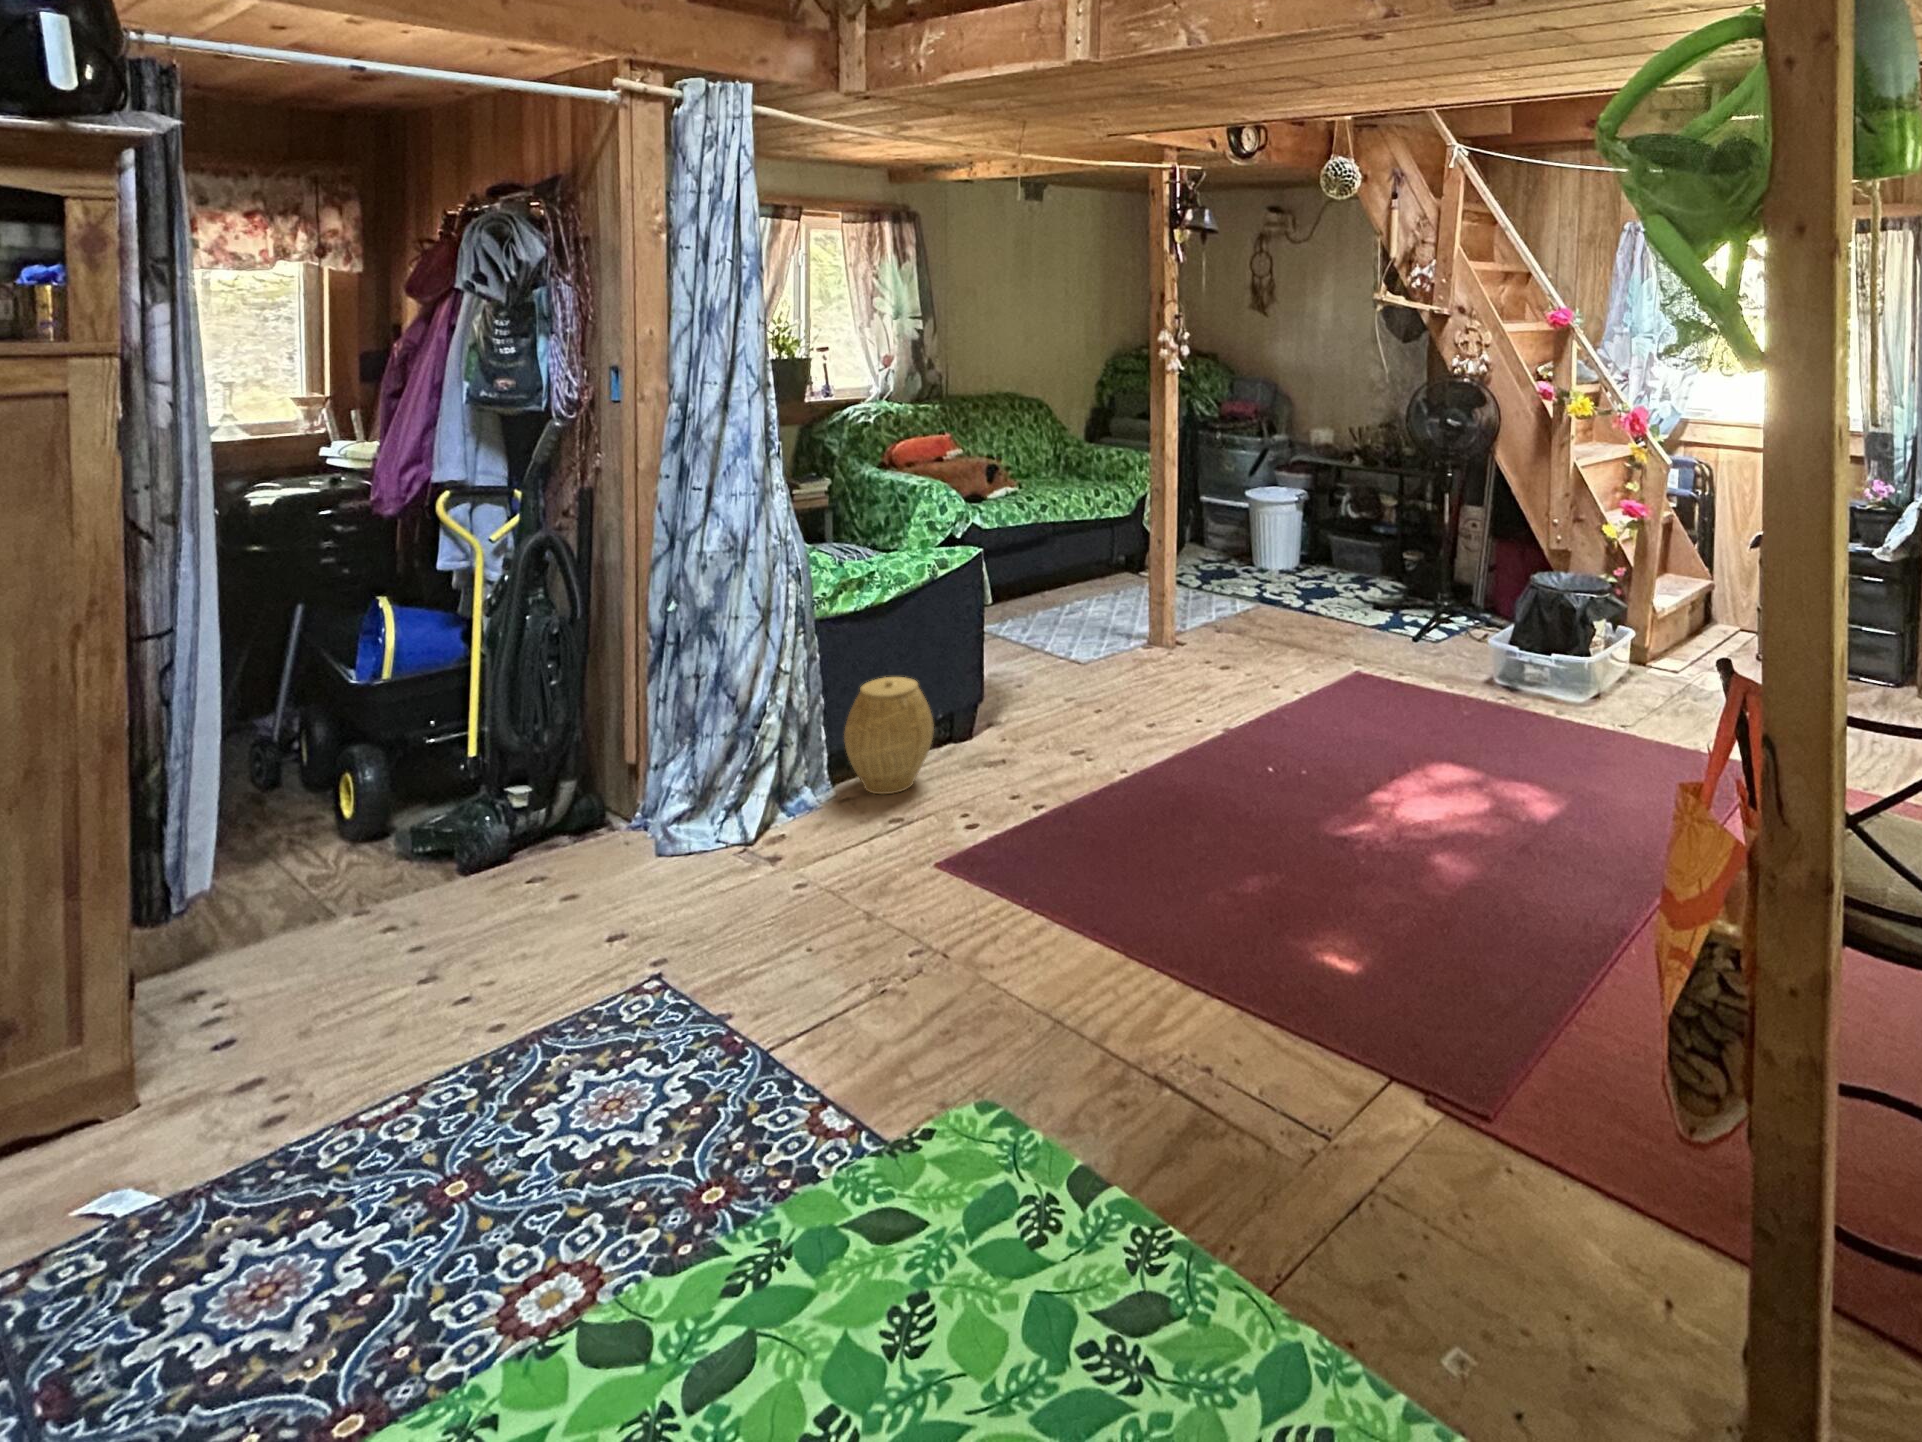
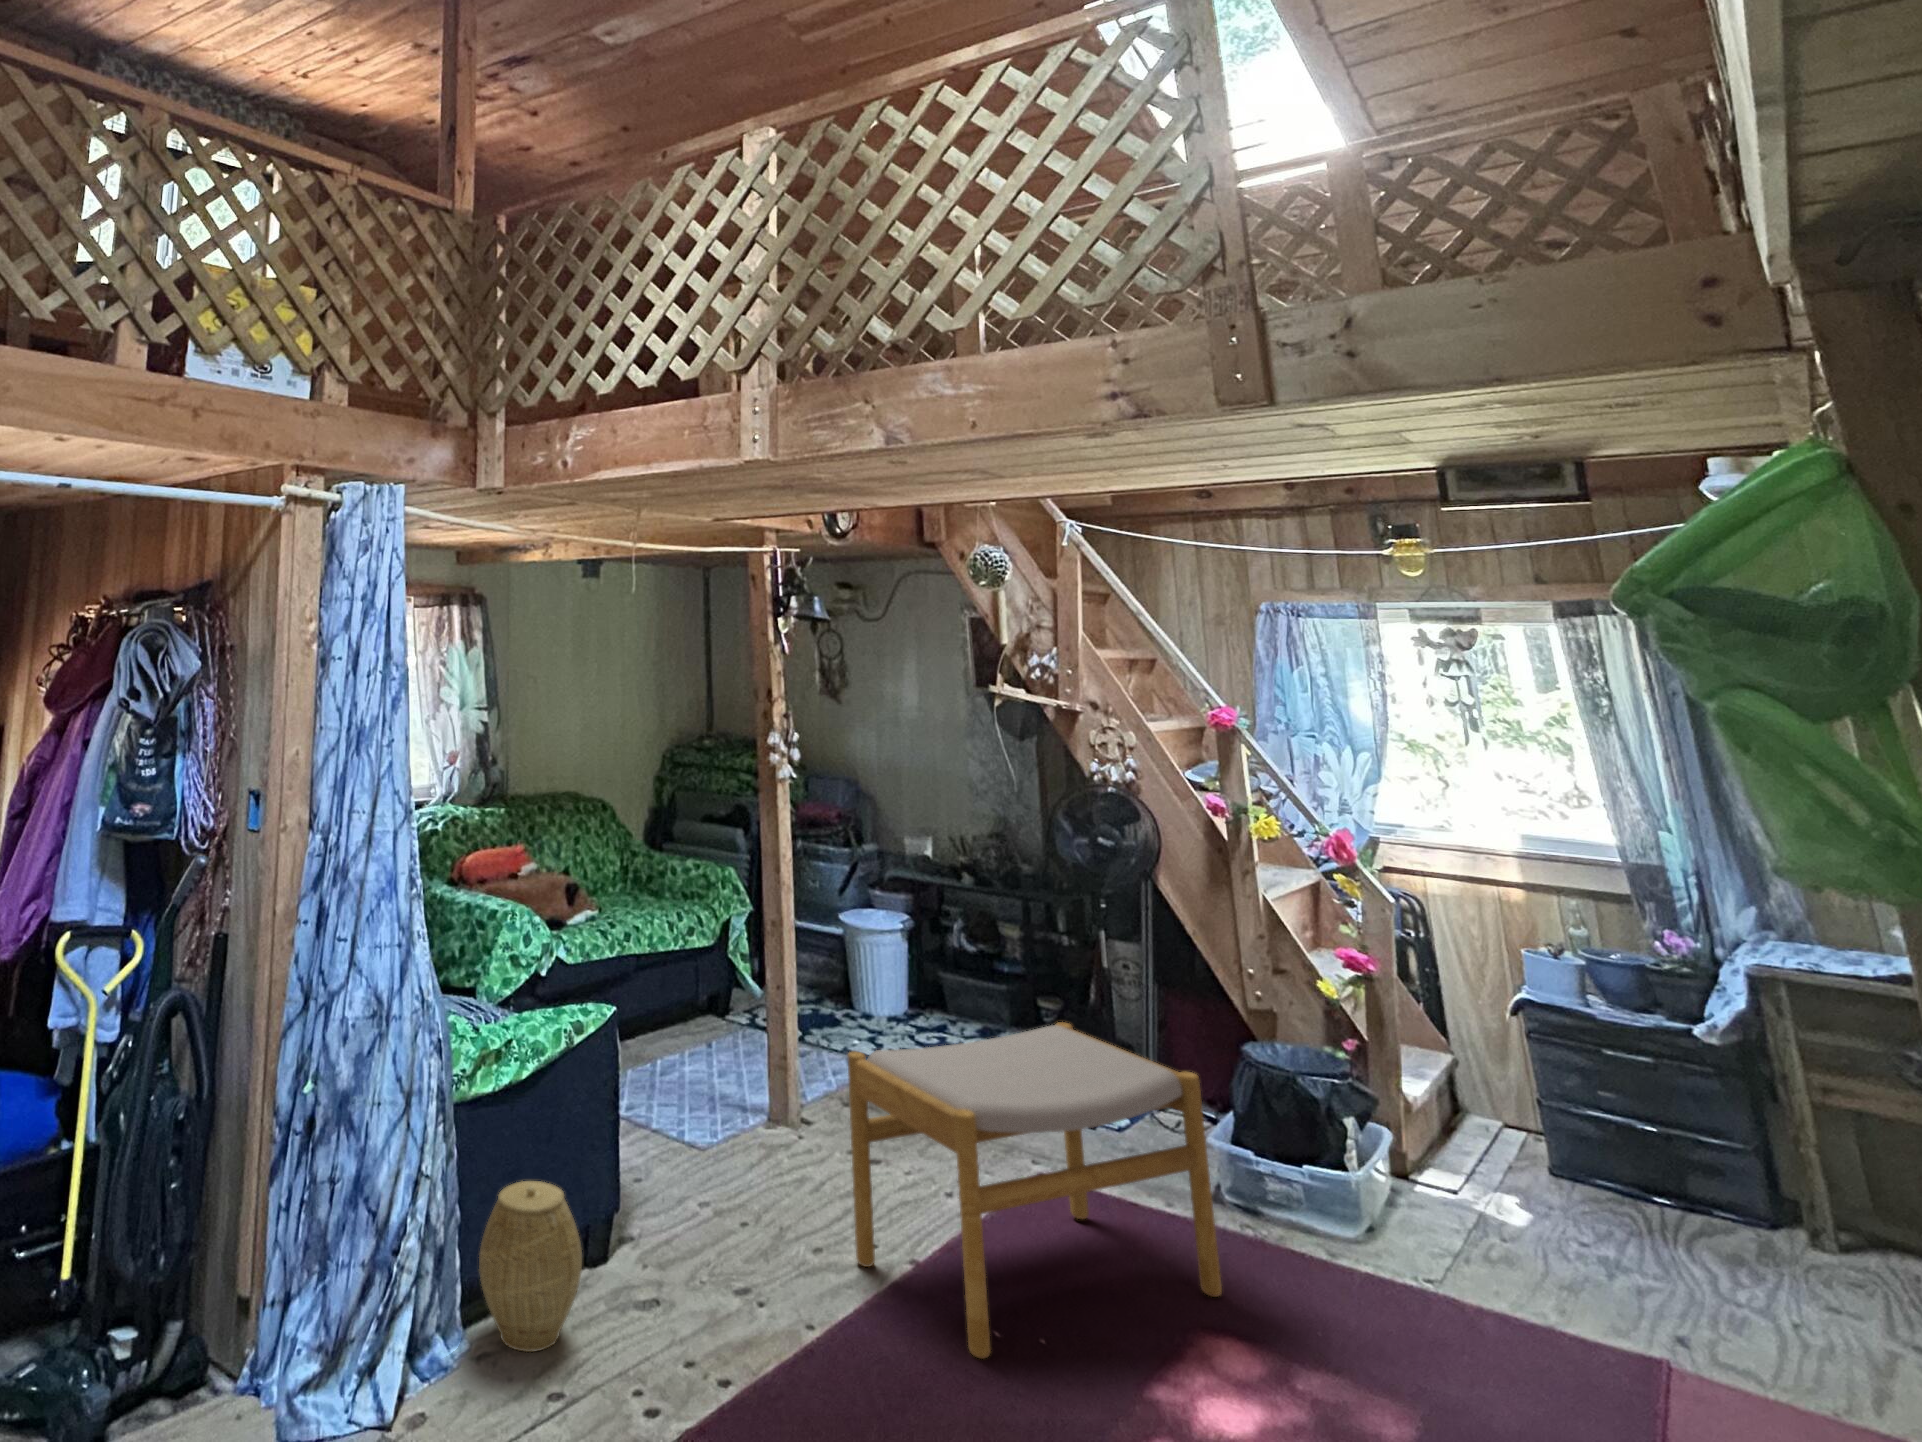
footstool: none [1178,557,1461,785] -> present [848,1022,1222,1359]

